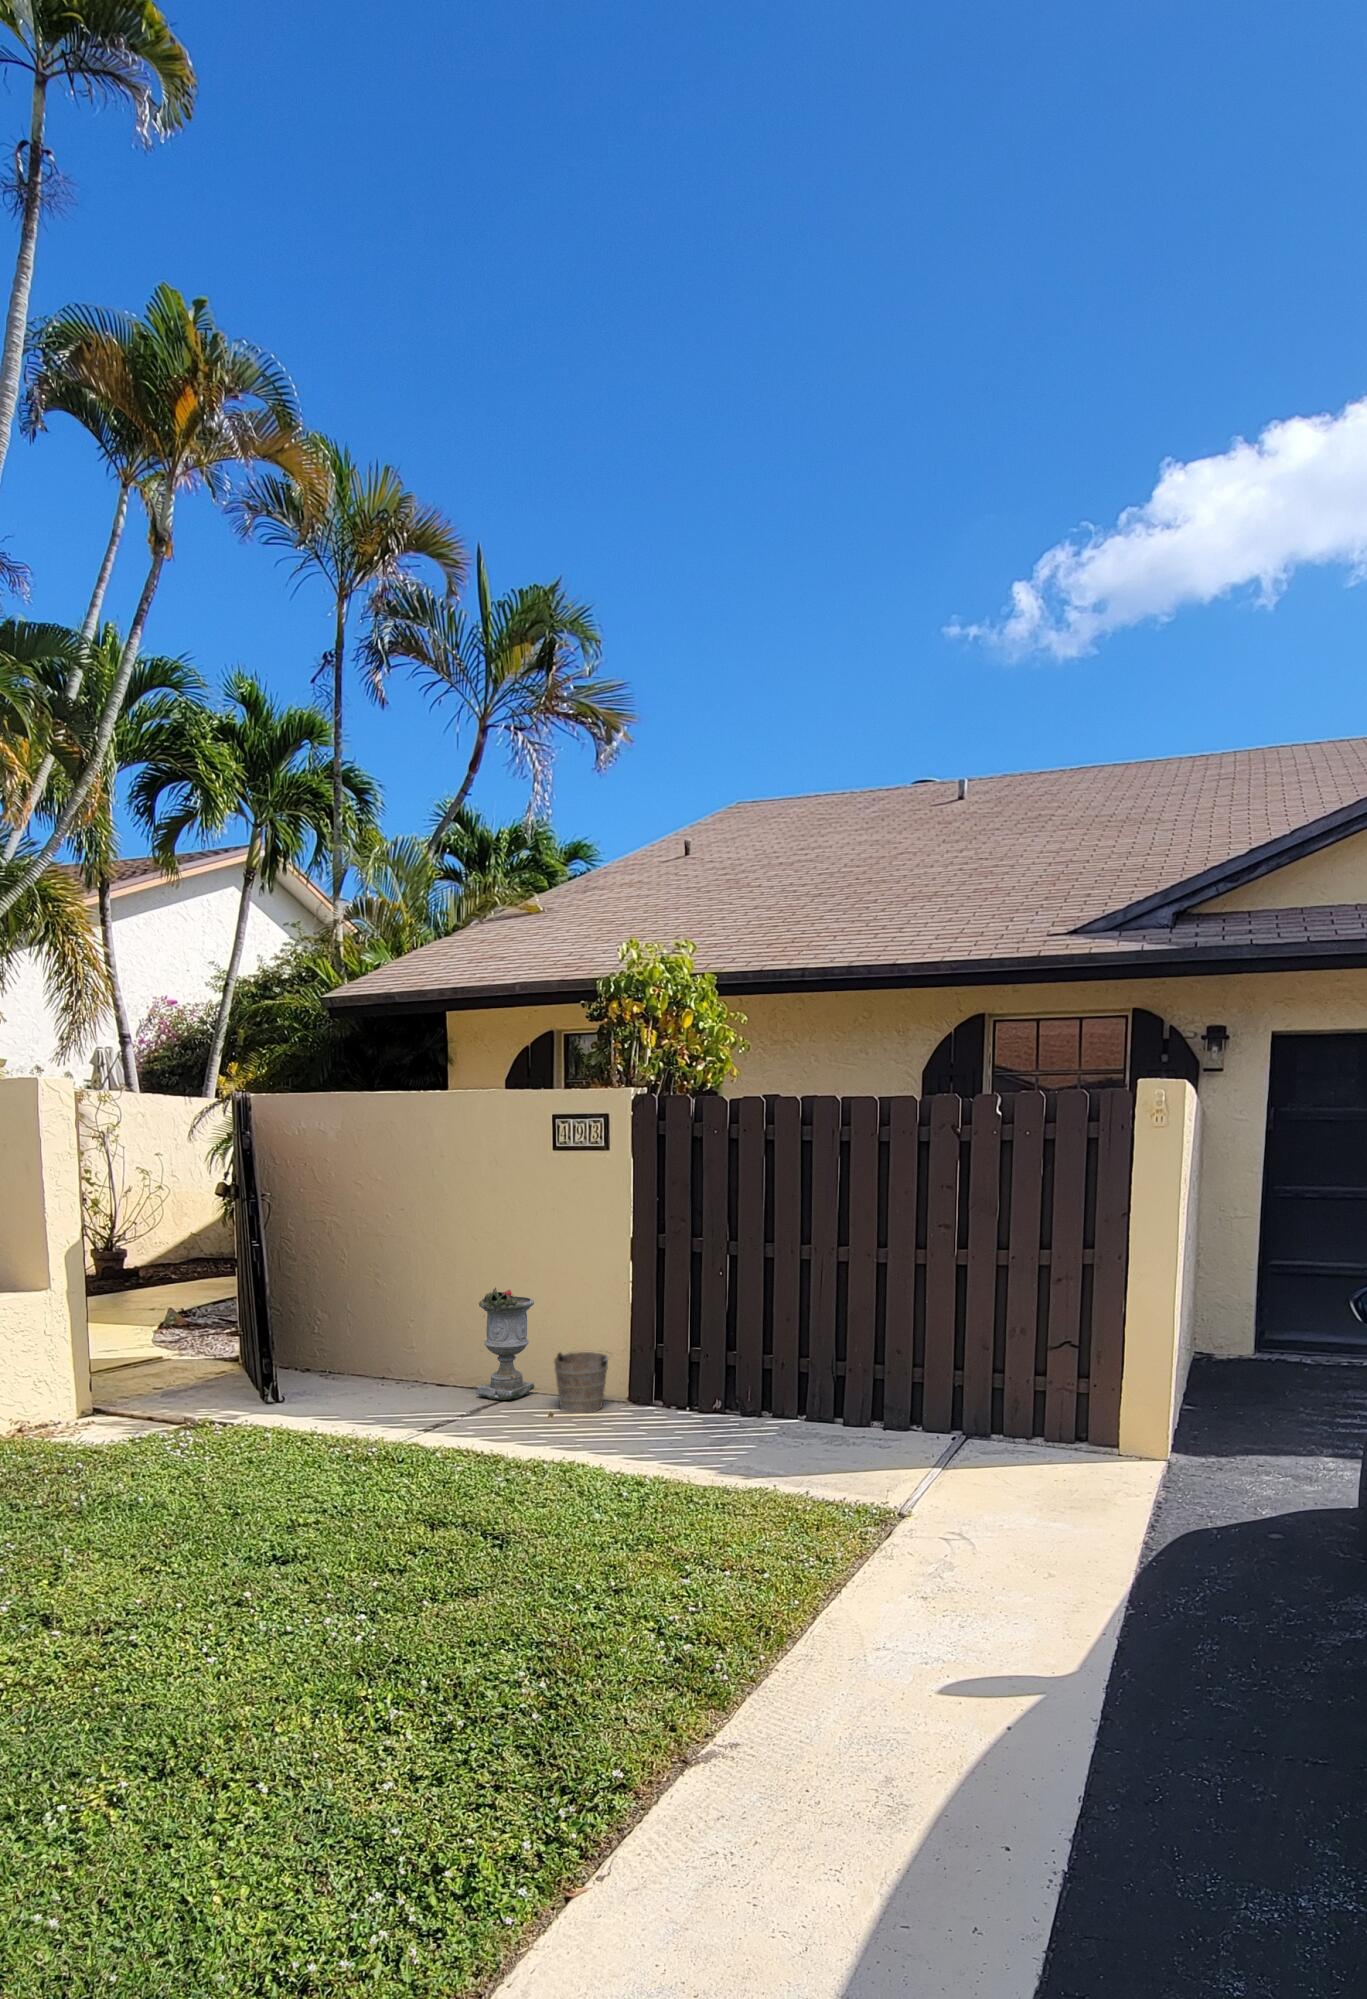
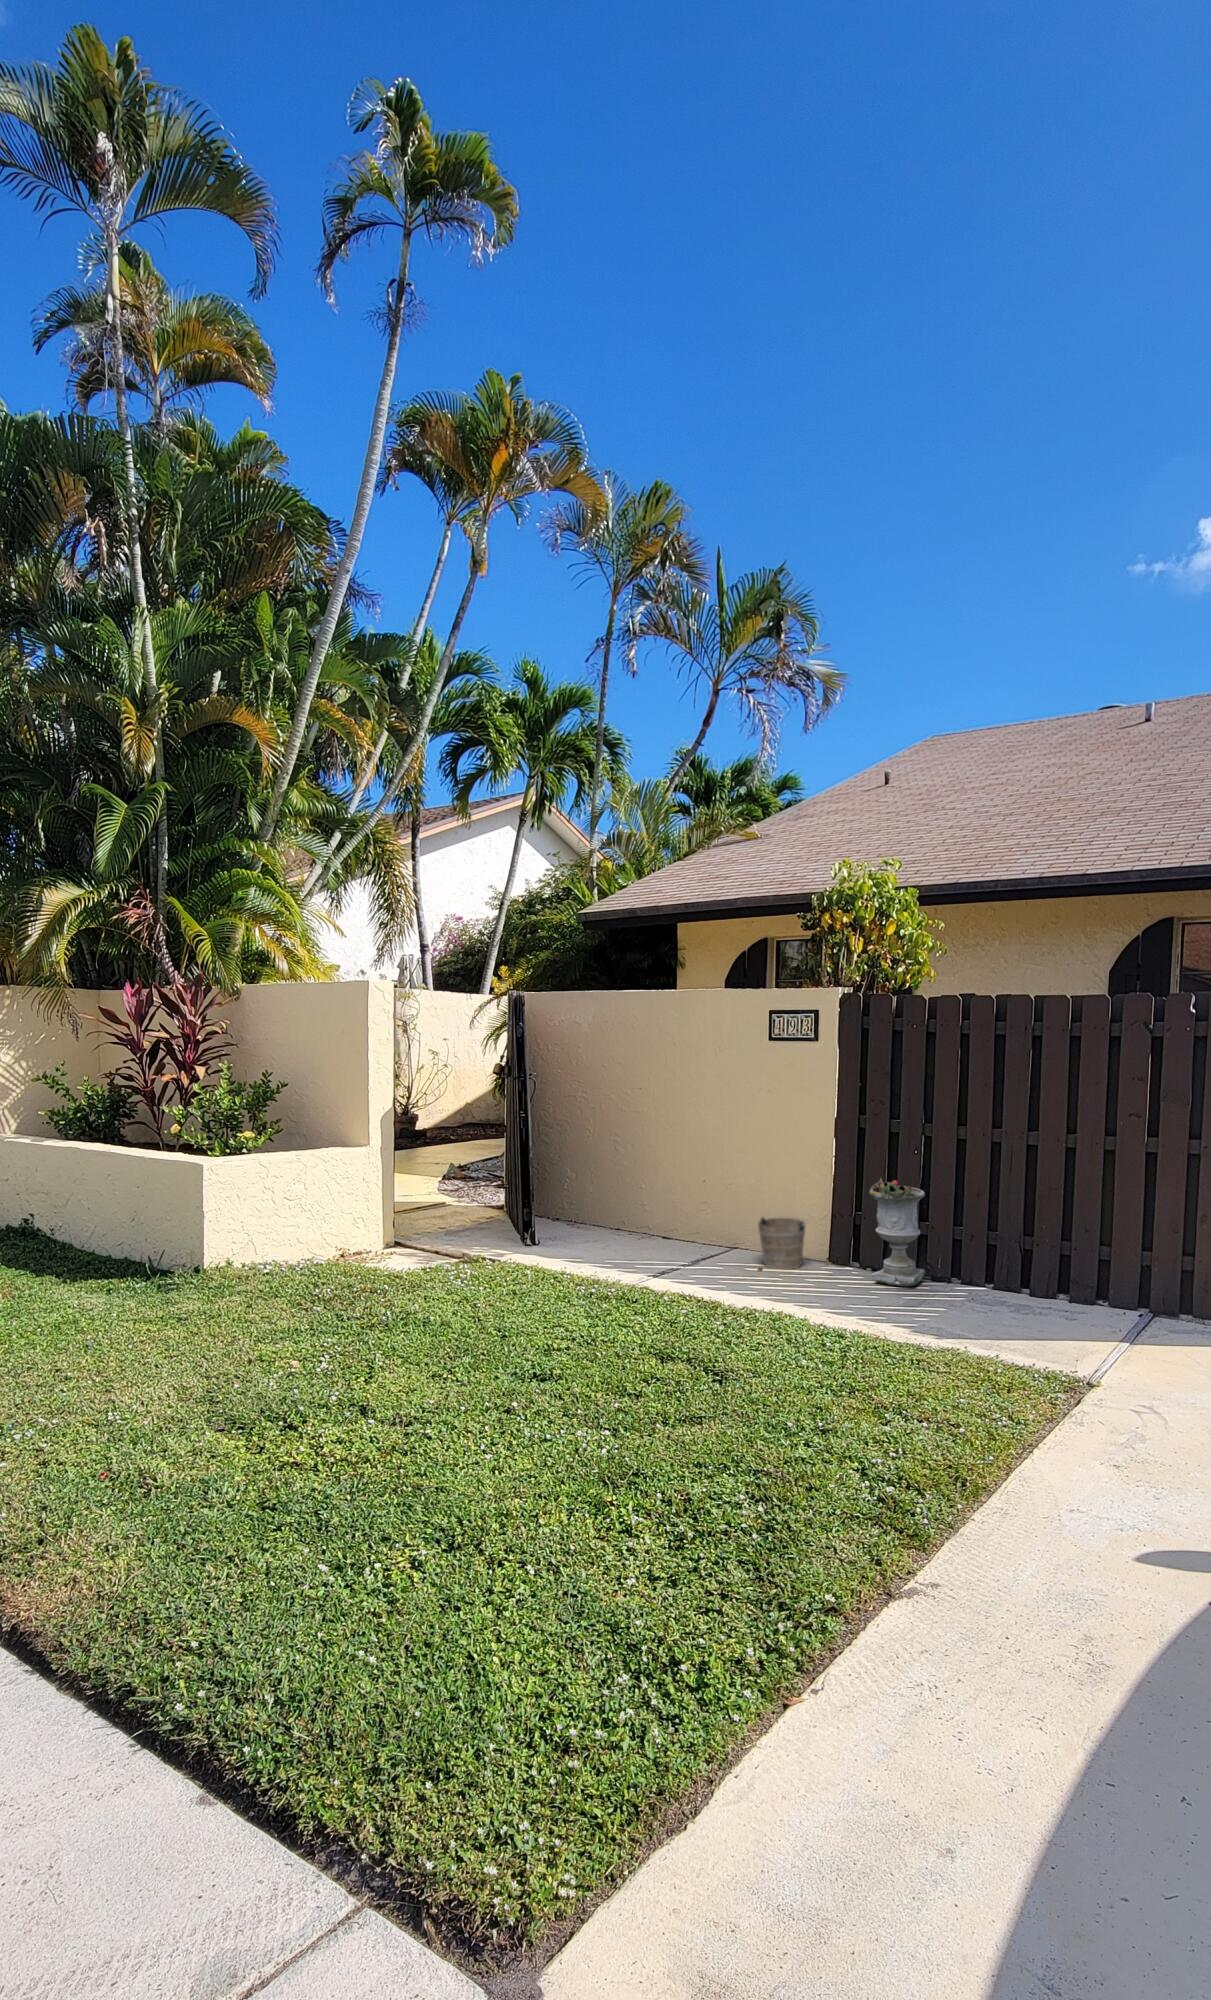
planter: present [477,1287,534,1400] -> present [869,1178,925,1286]

